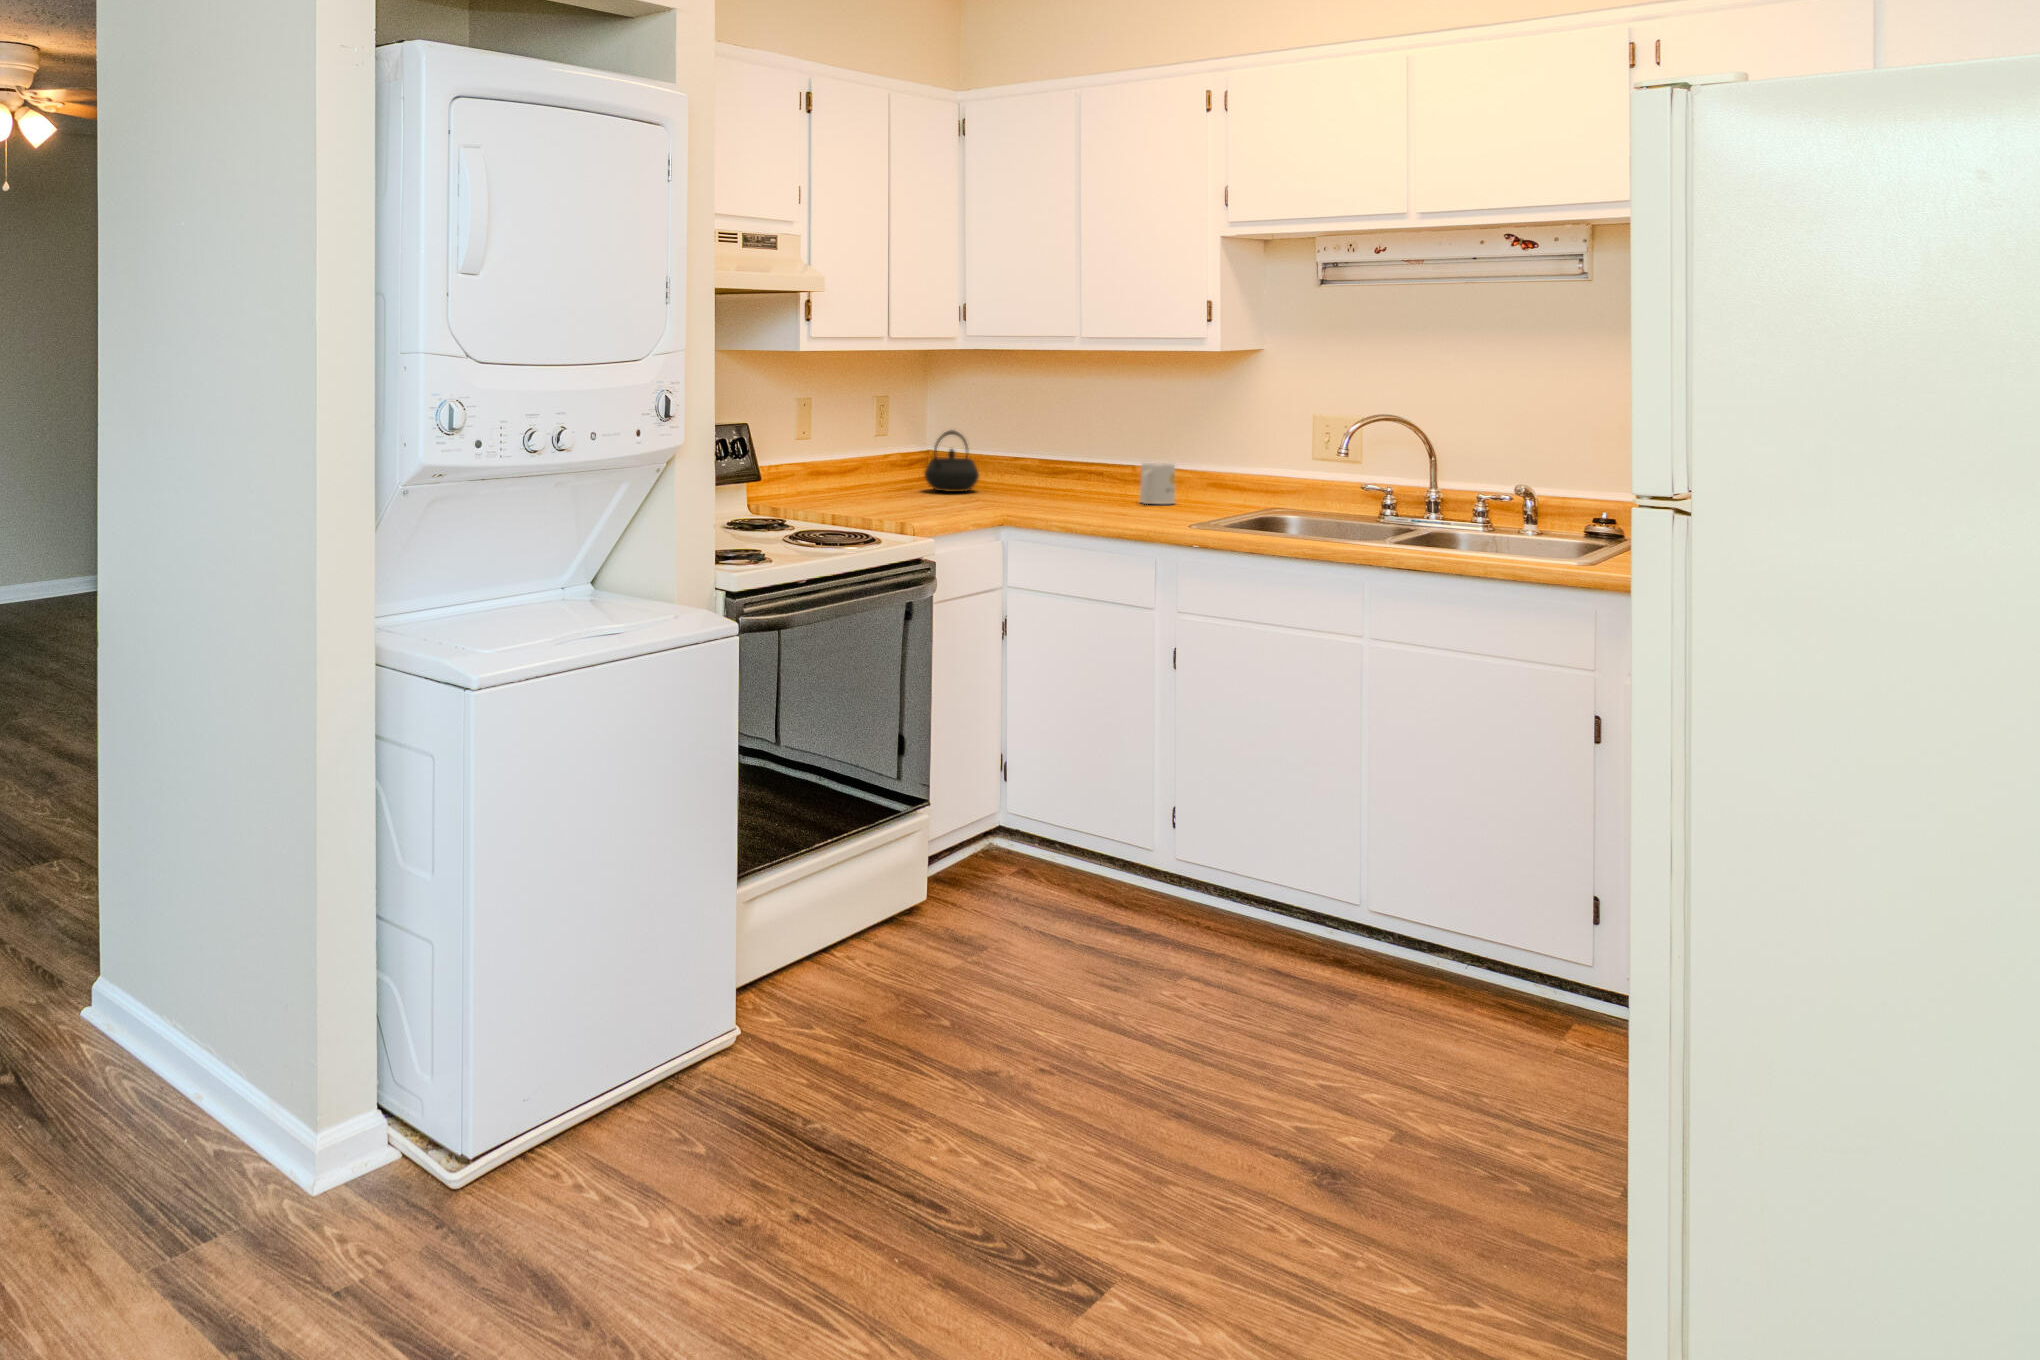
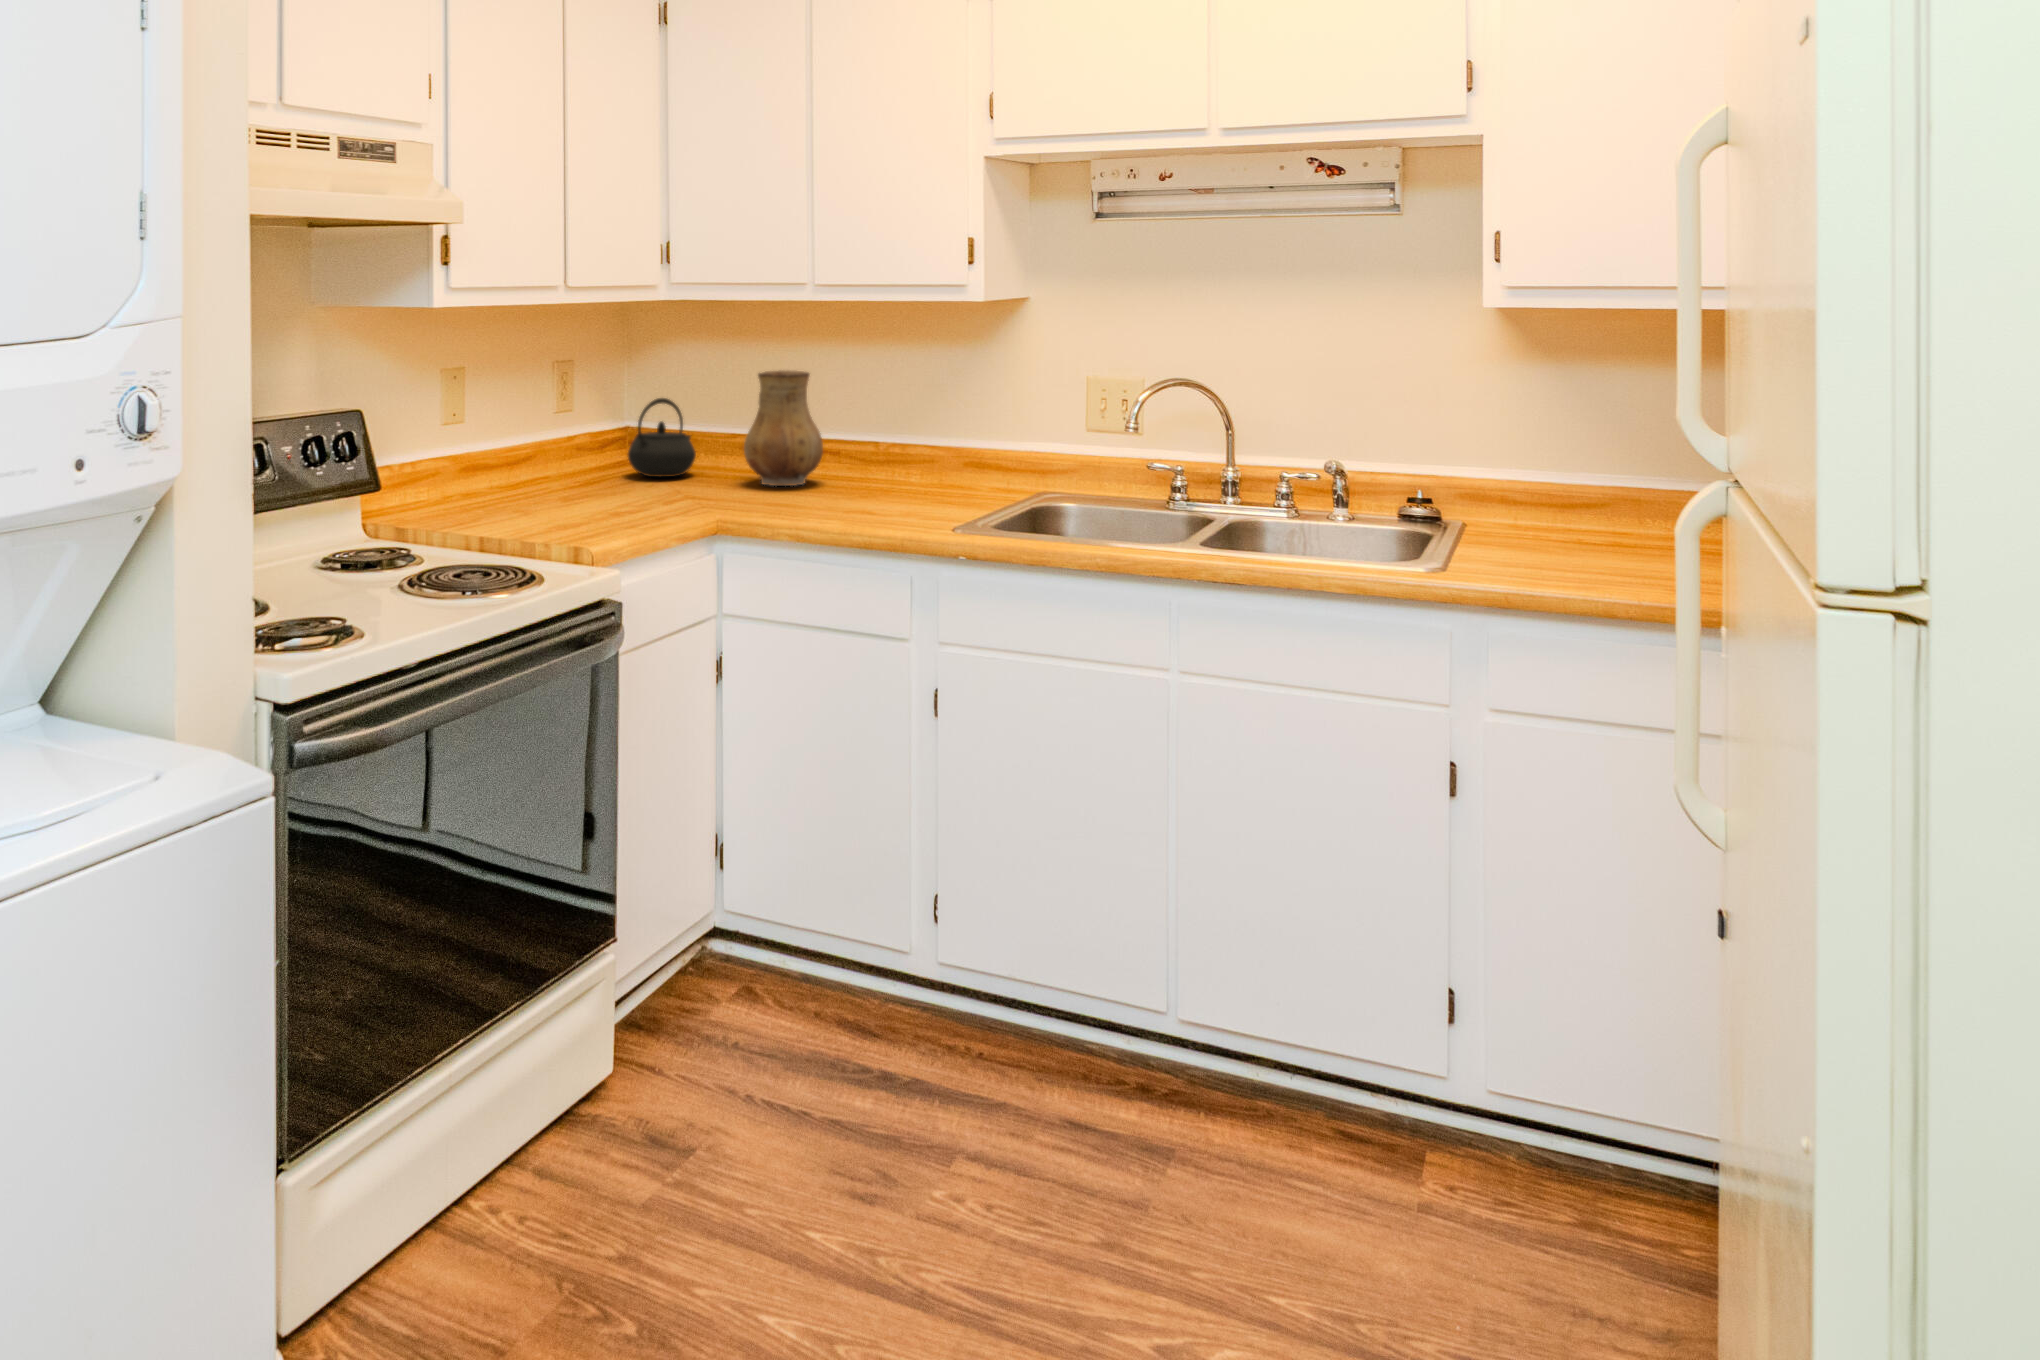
ceramic pitcher: none [1020,409,1085,499] -> present [744,371,823,486]
mug: present [1140,463,1175,504] -> none [889,438,931,492]

